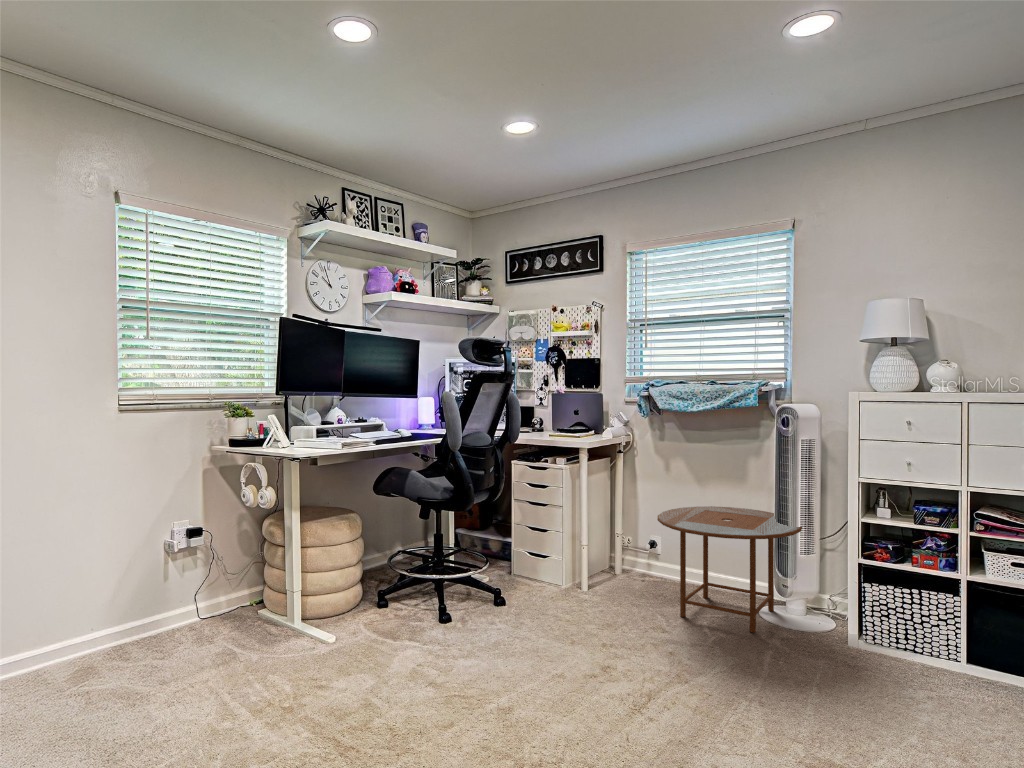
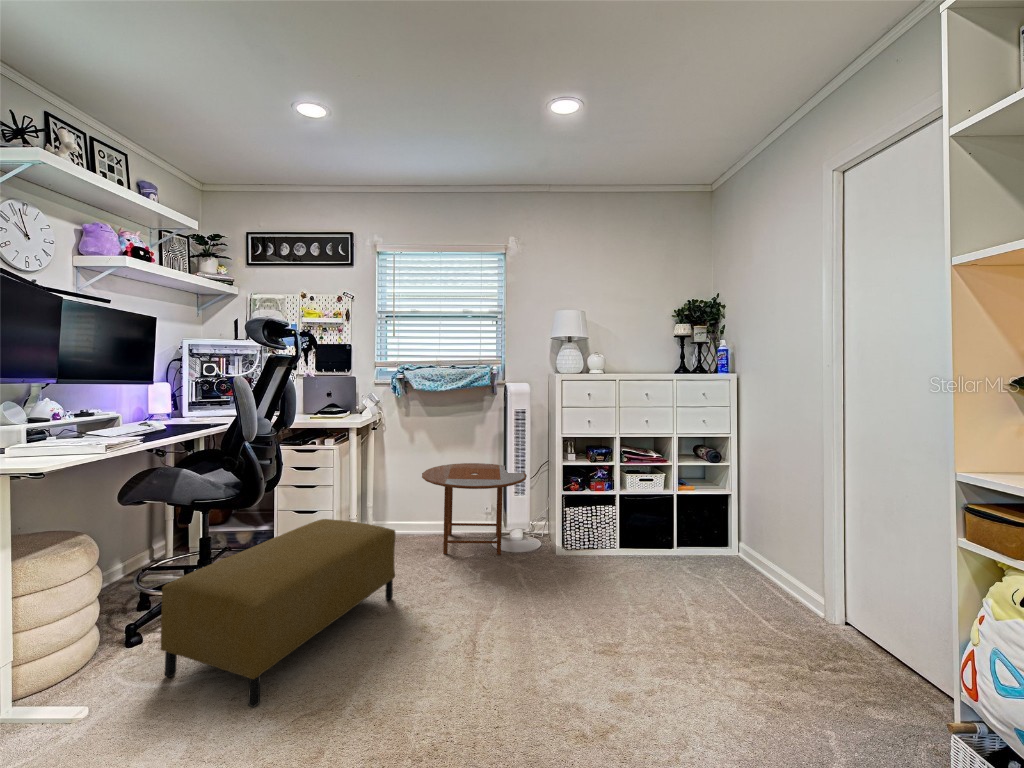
ottoman: none [368,545,590,696] -> present [161,519,395,707]

